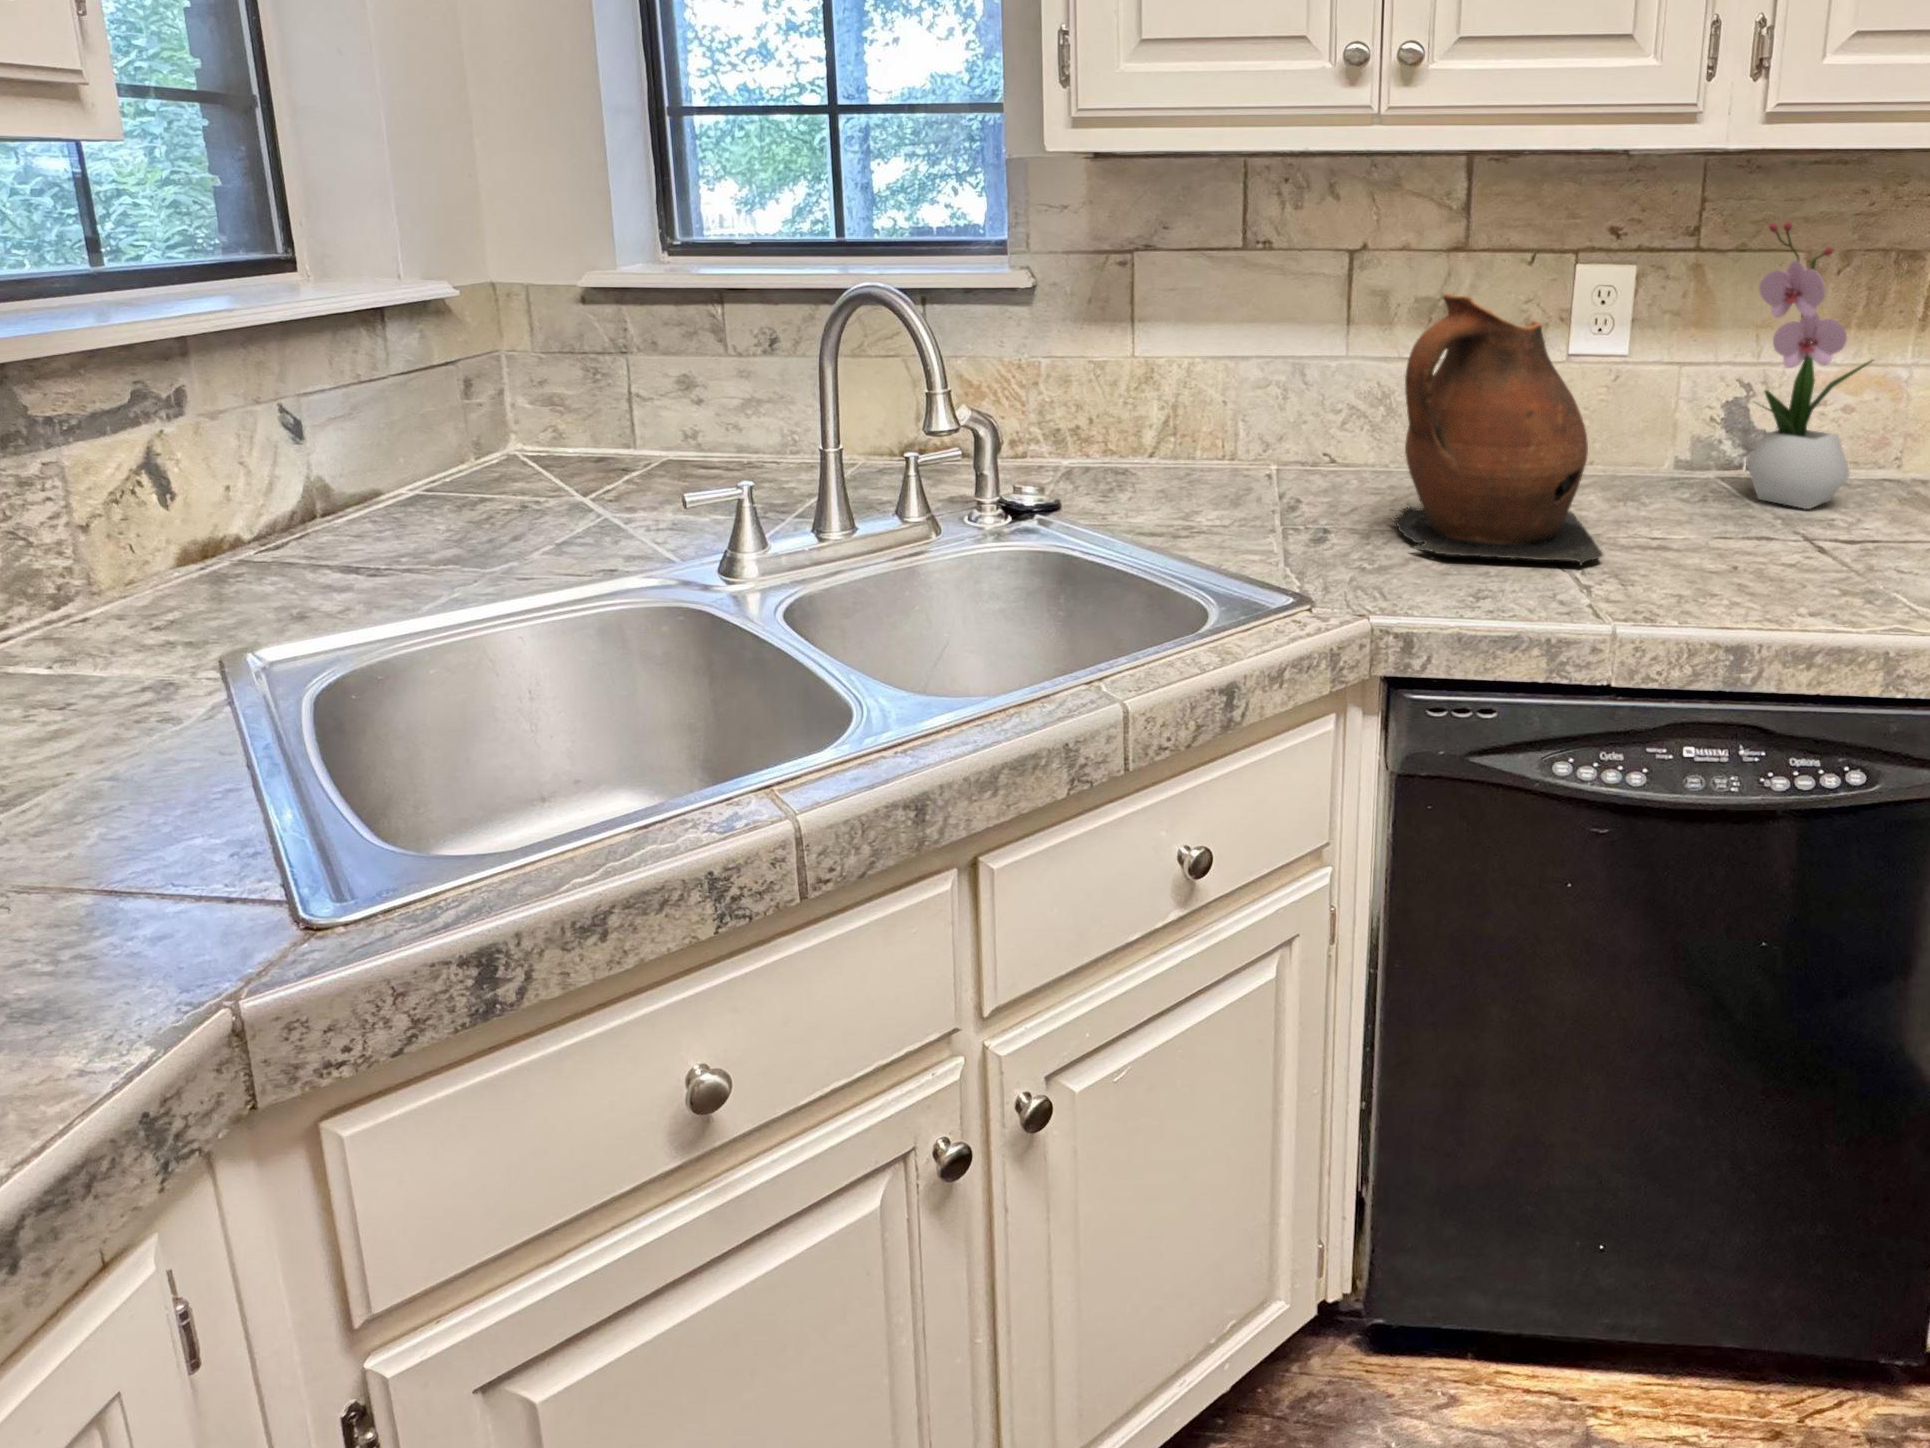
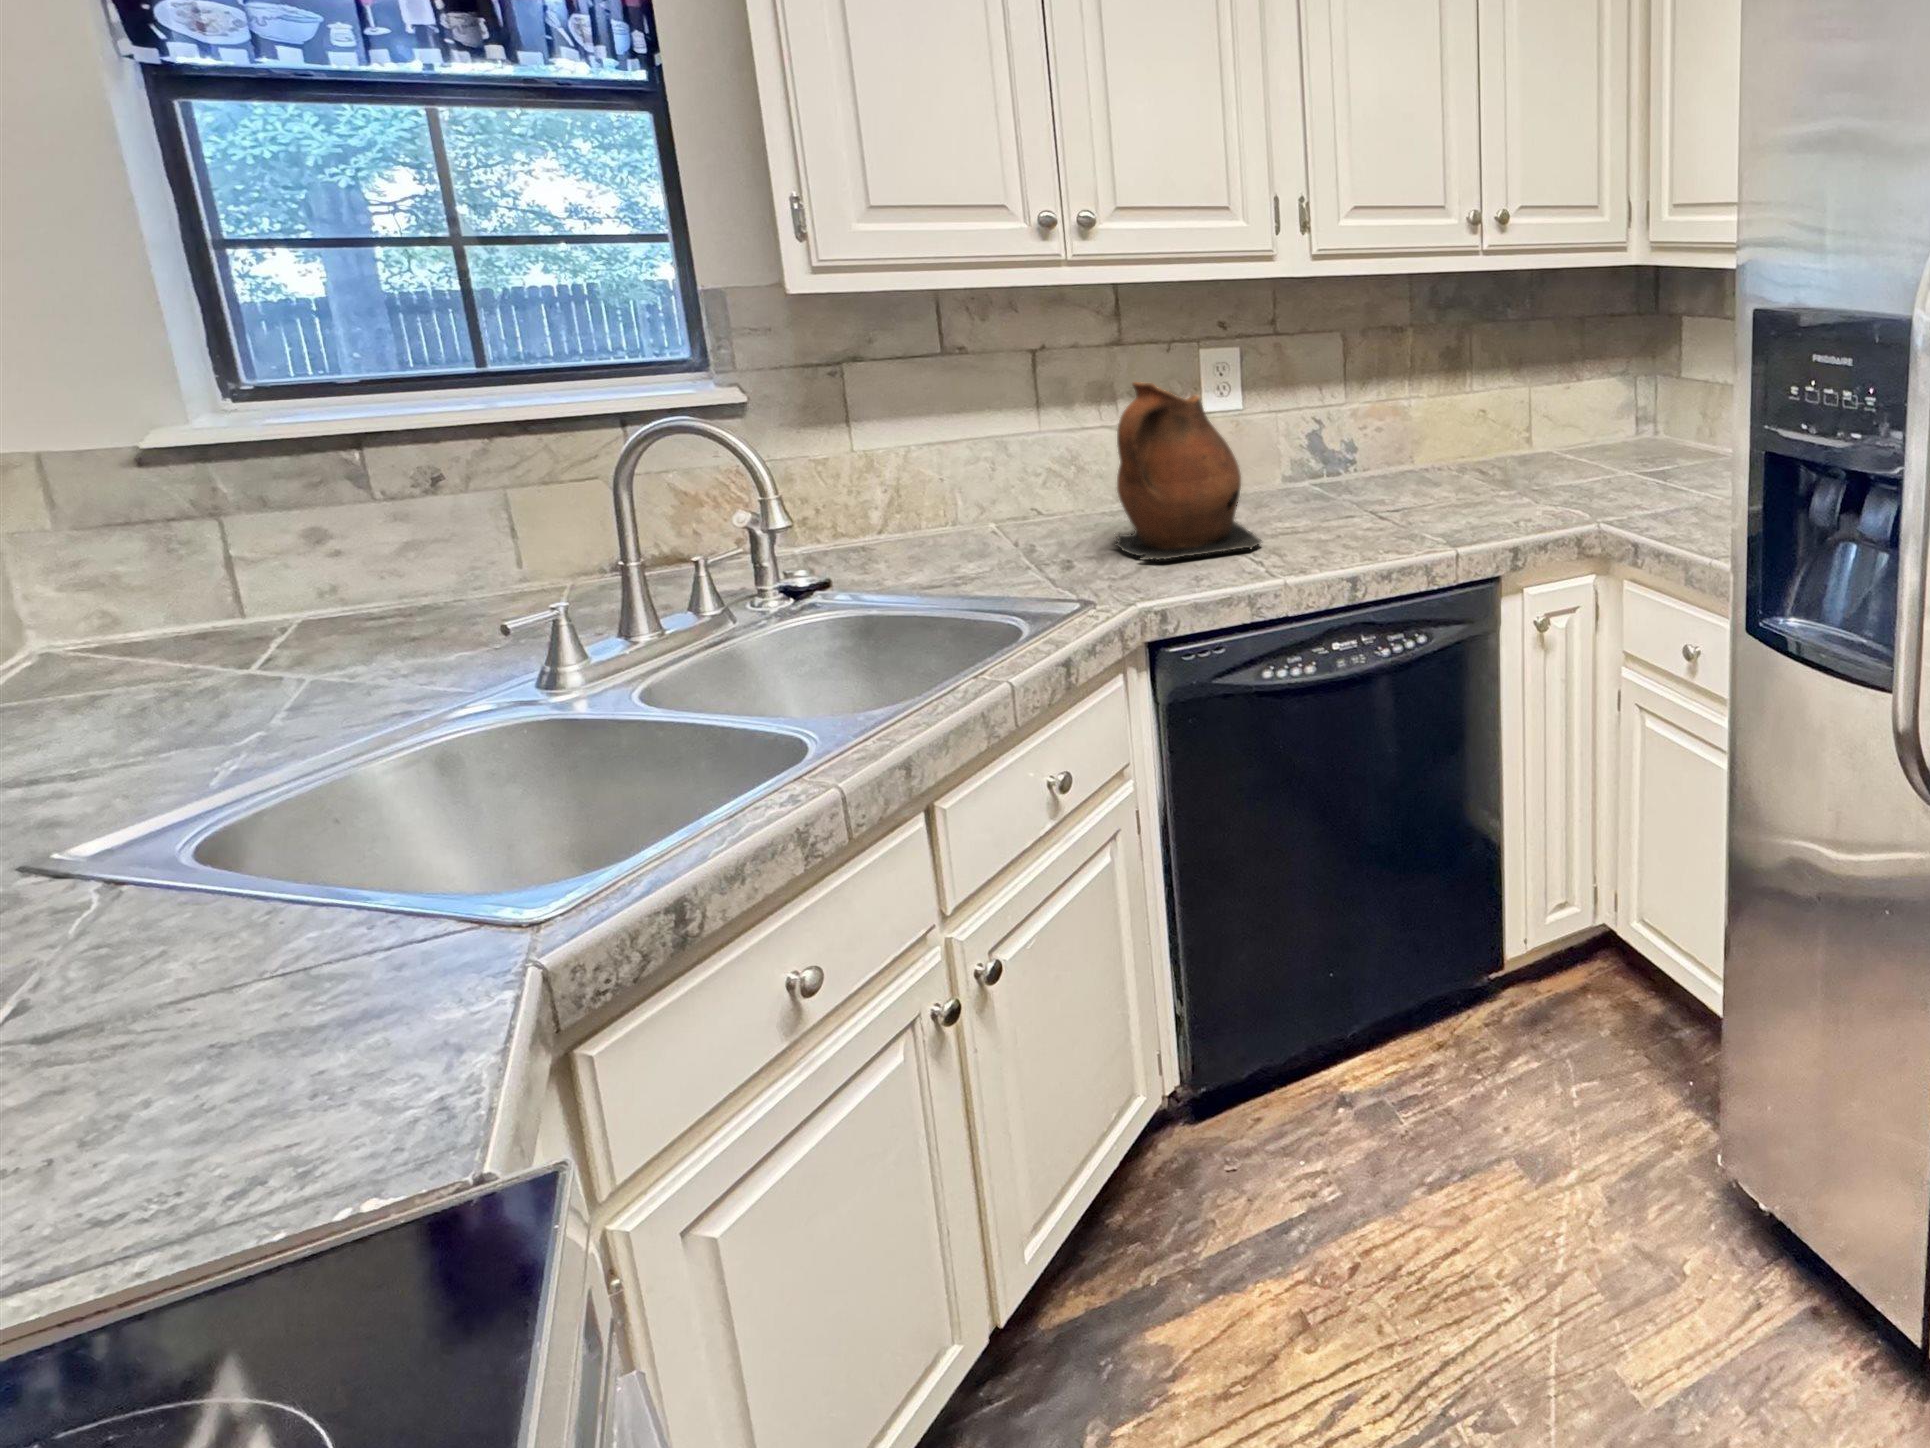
flower arrangement: present [1748,222,1873,509] -> none [1320,314,1391,494]

